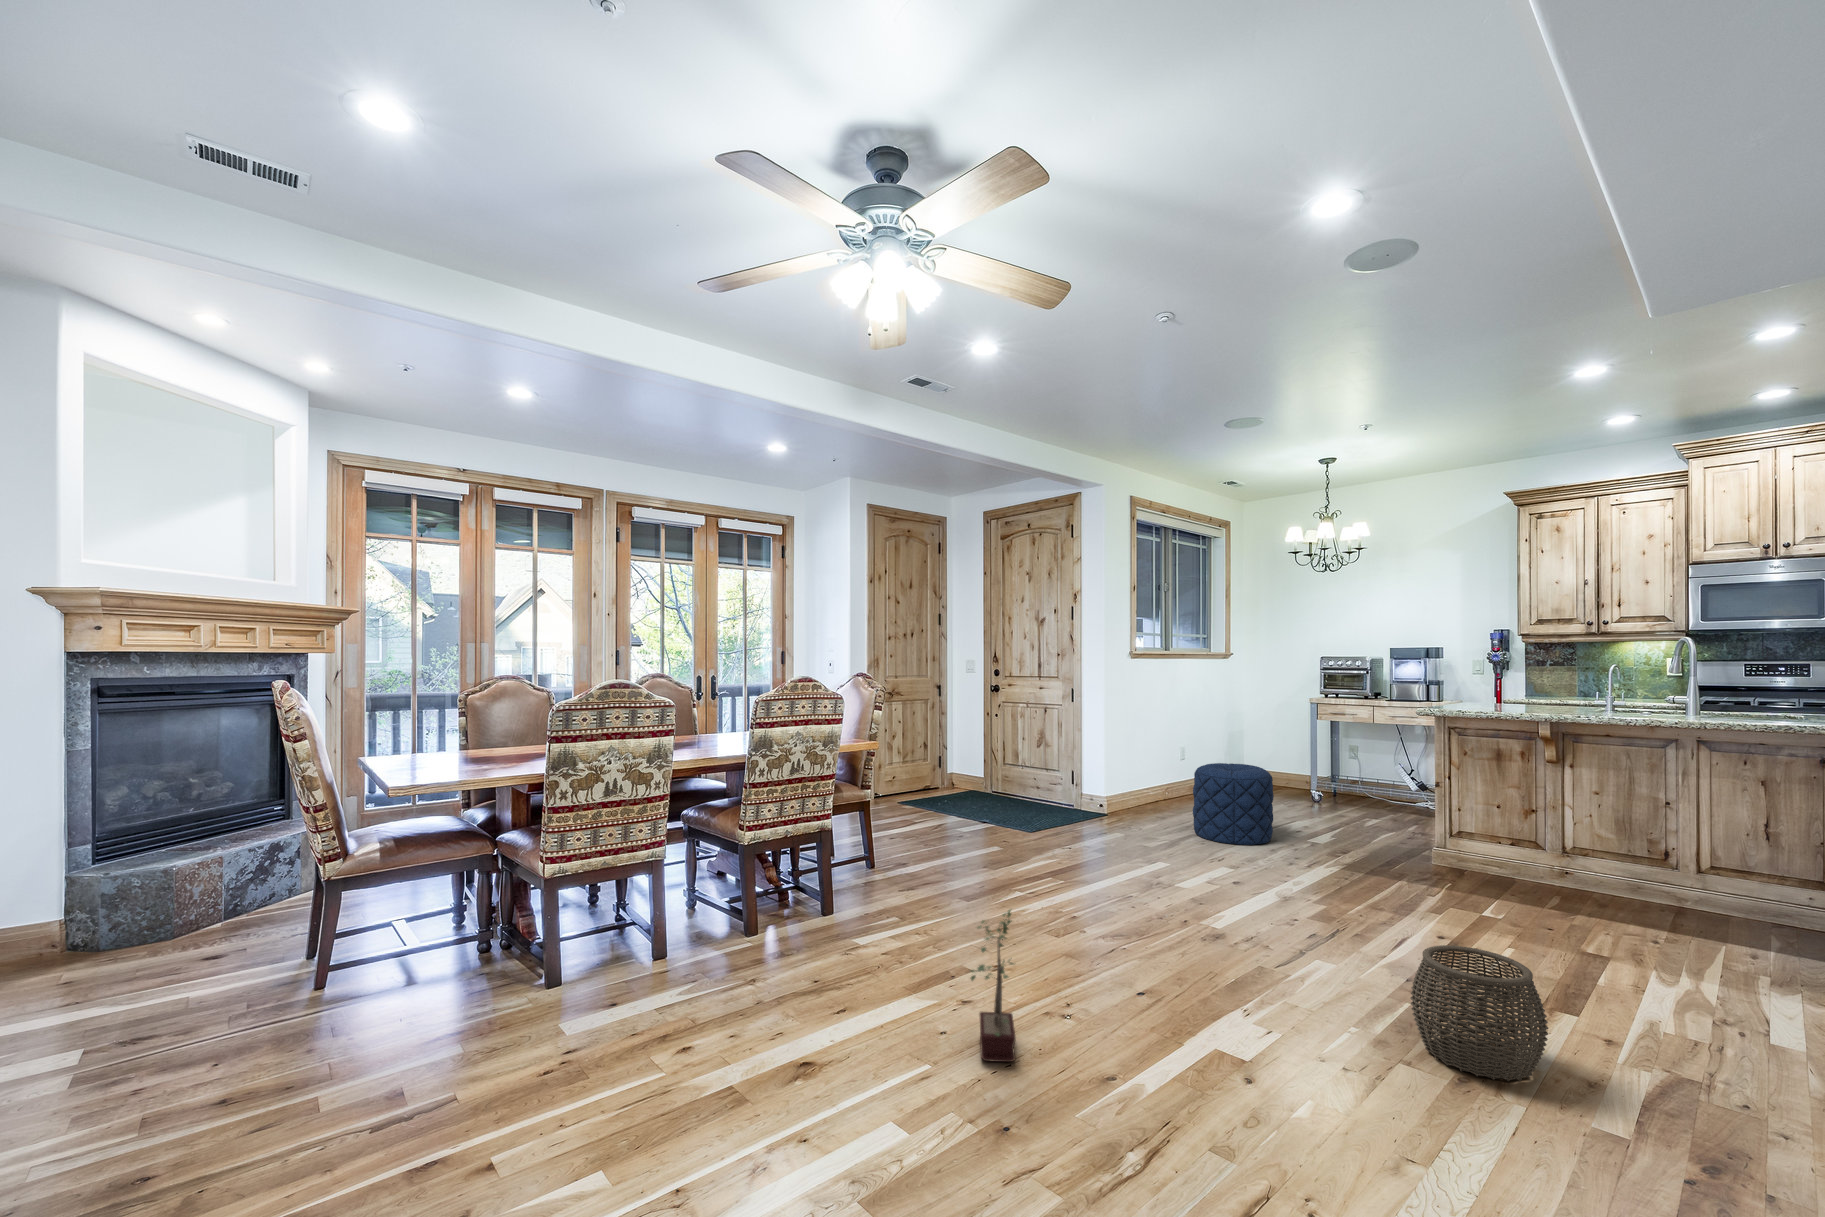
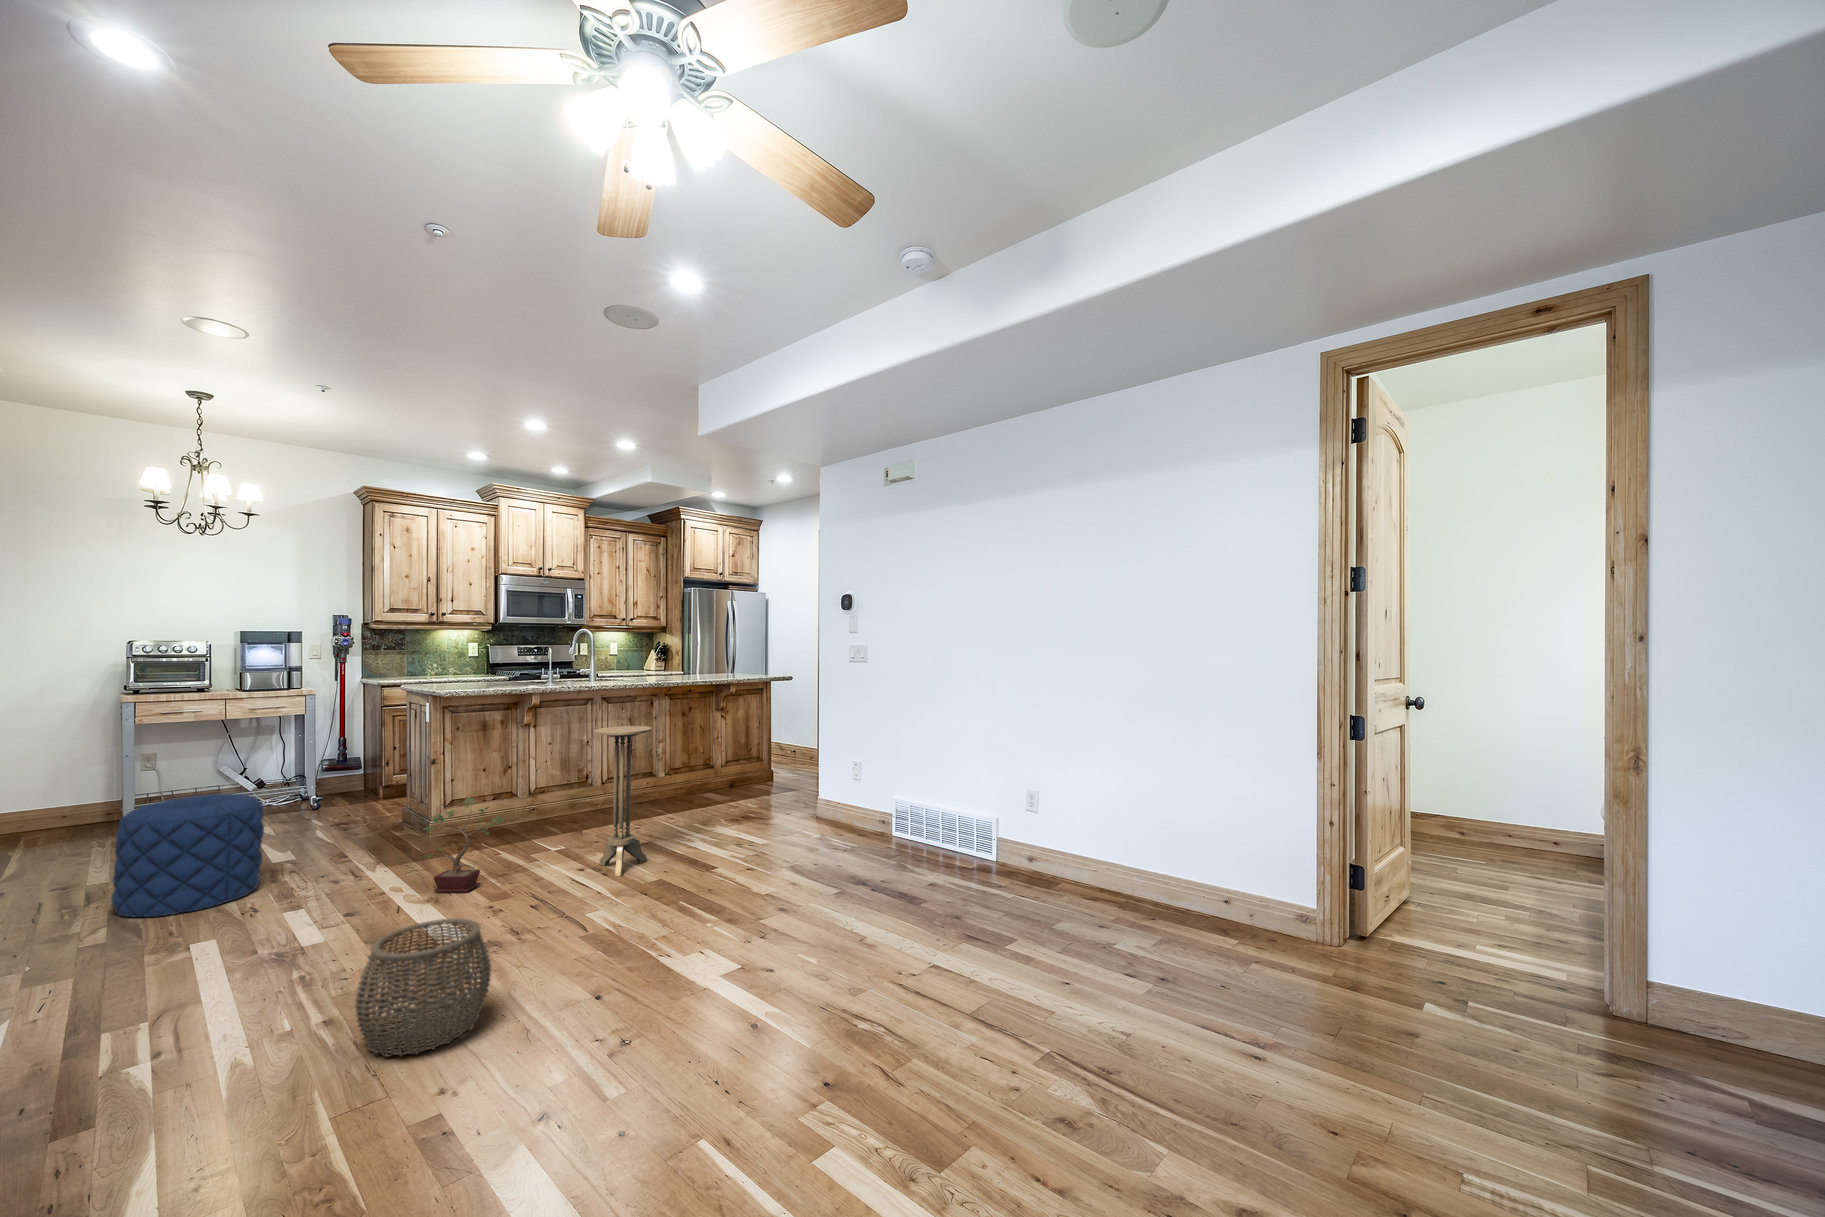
side table: none [1434,766,1523,957] -> present [594,726,652,877]
potted plant: present [970,910,1016,1062] -> present [423,797,504,893]
woven basket: present [1410,945,1548,1081] -> present [355,919,491,1057]

